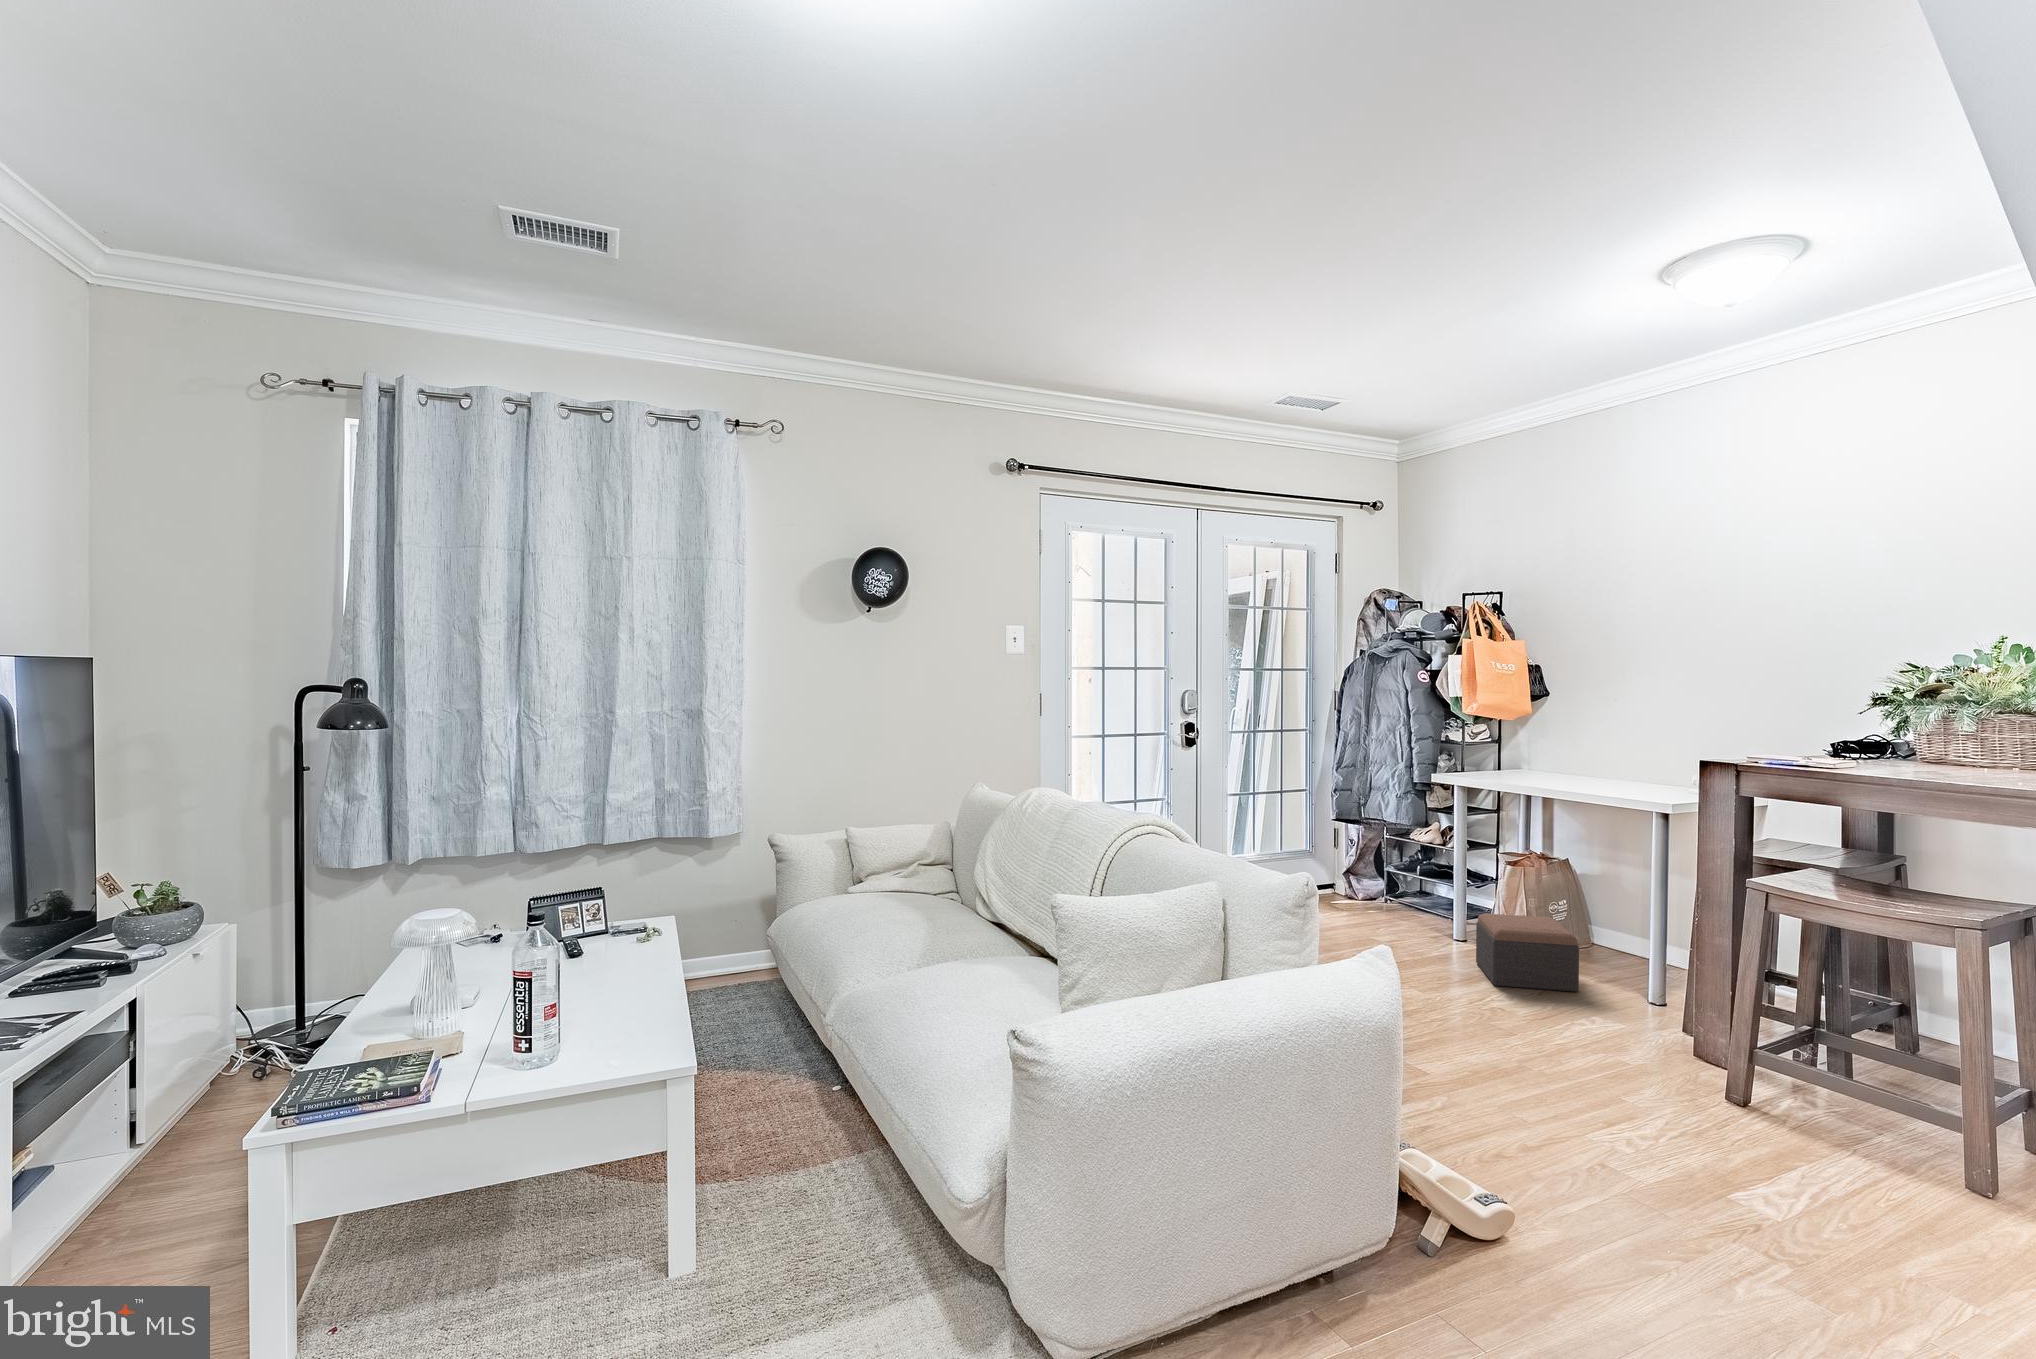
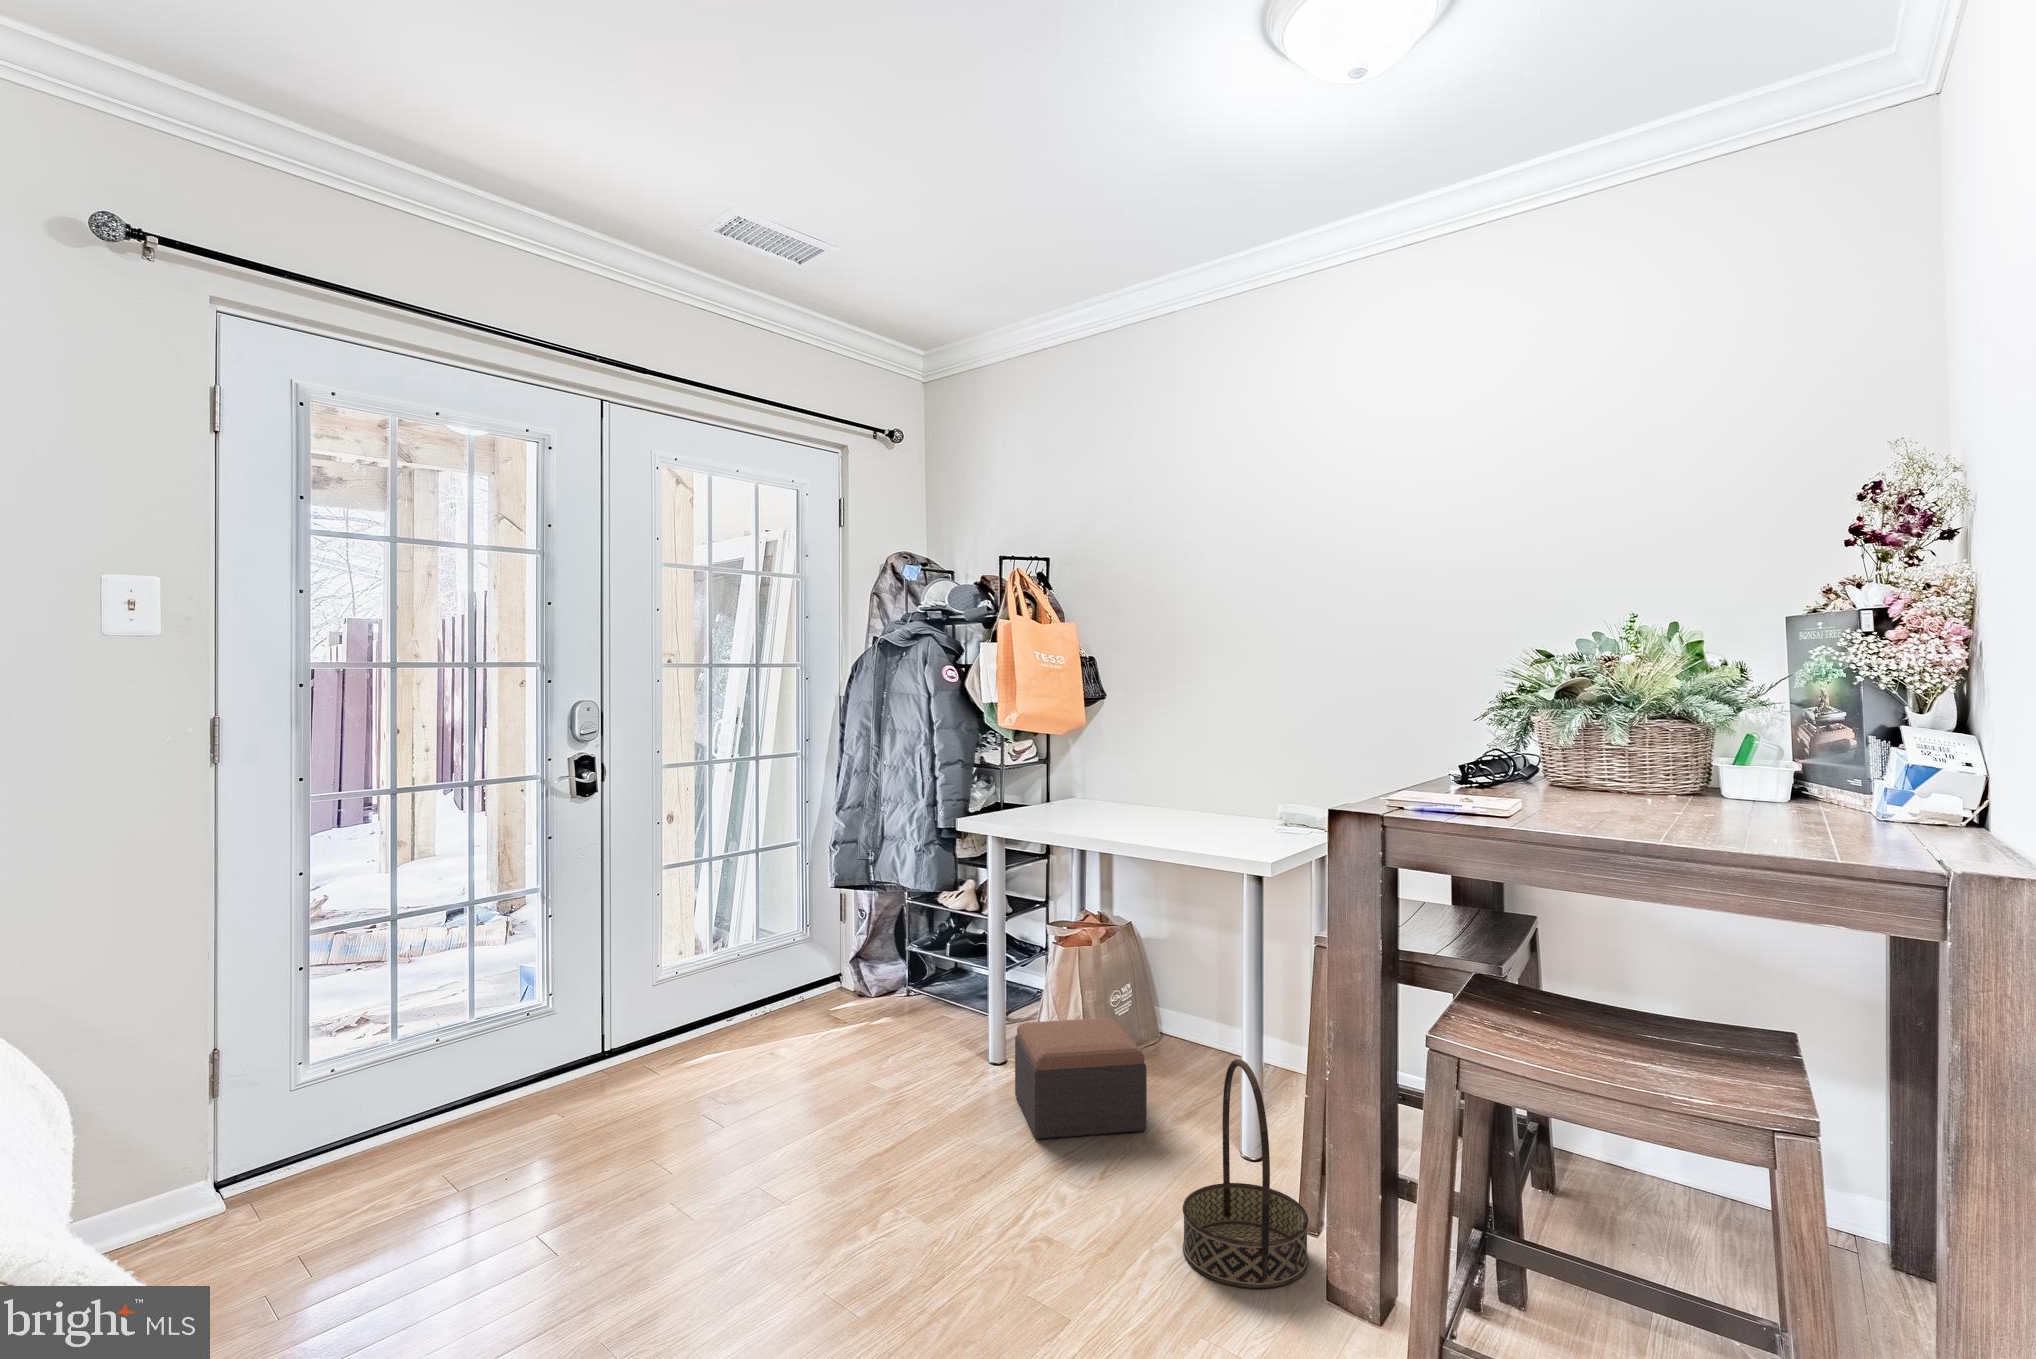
basket: none [1605,931,1702,1074] -> present [1183,1059,1308,1288]

